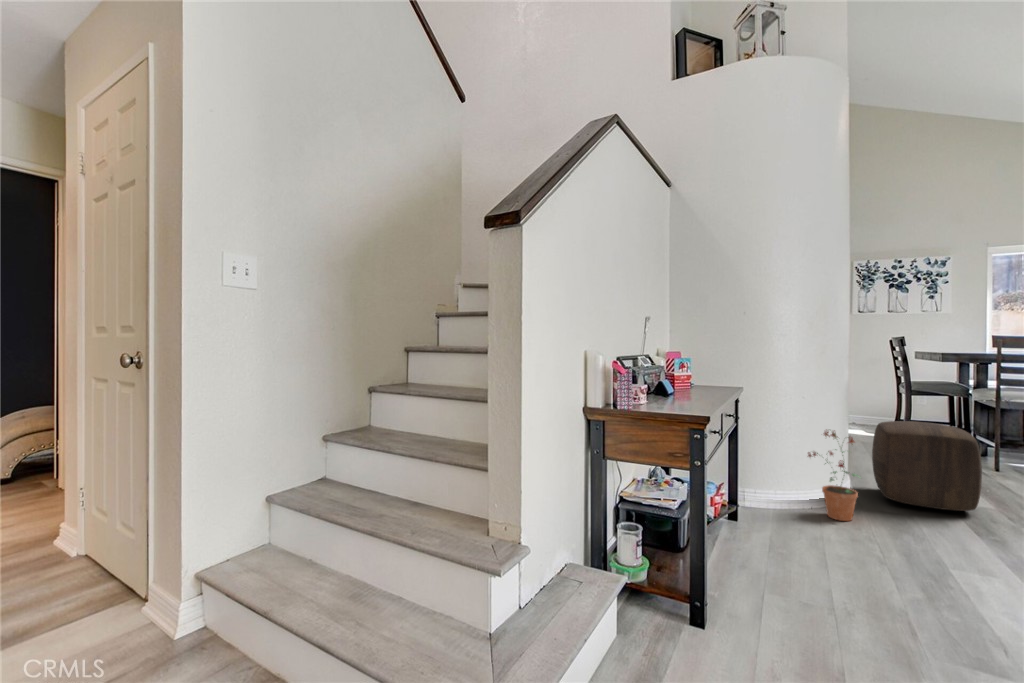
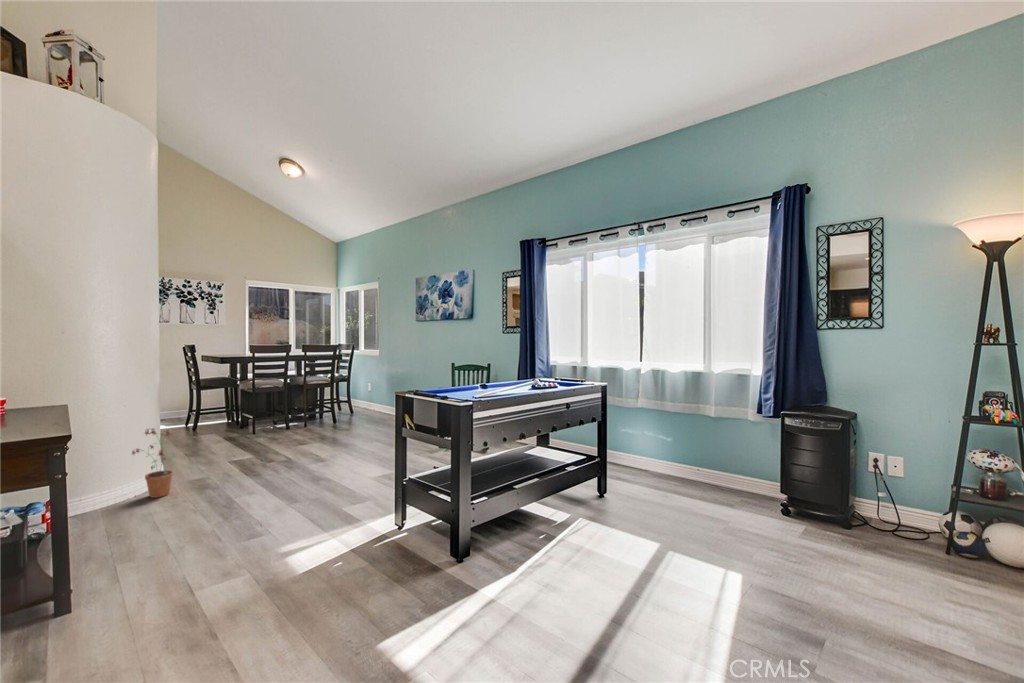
ottoman: present [872,421,982,511] -> none [180,410,247,471]

